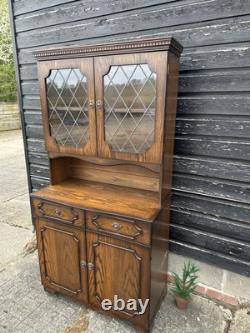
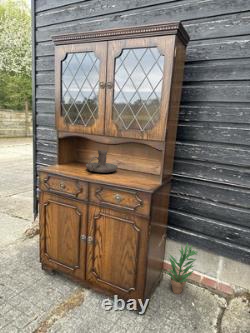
candle holder: none [81,170,114,196] -> present [86,150,118,173]

